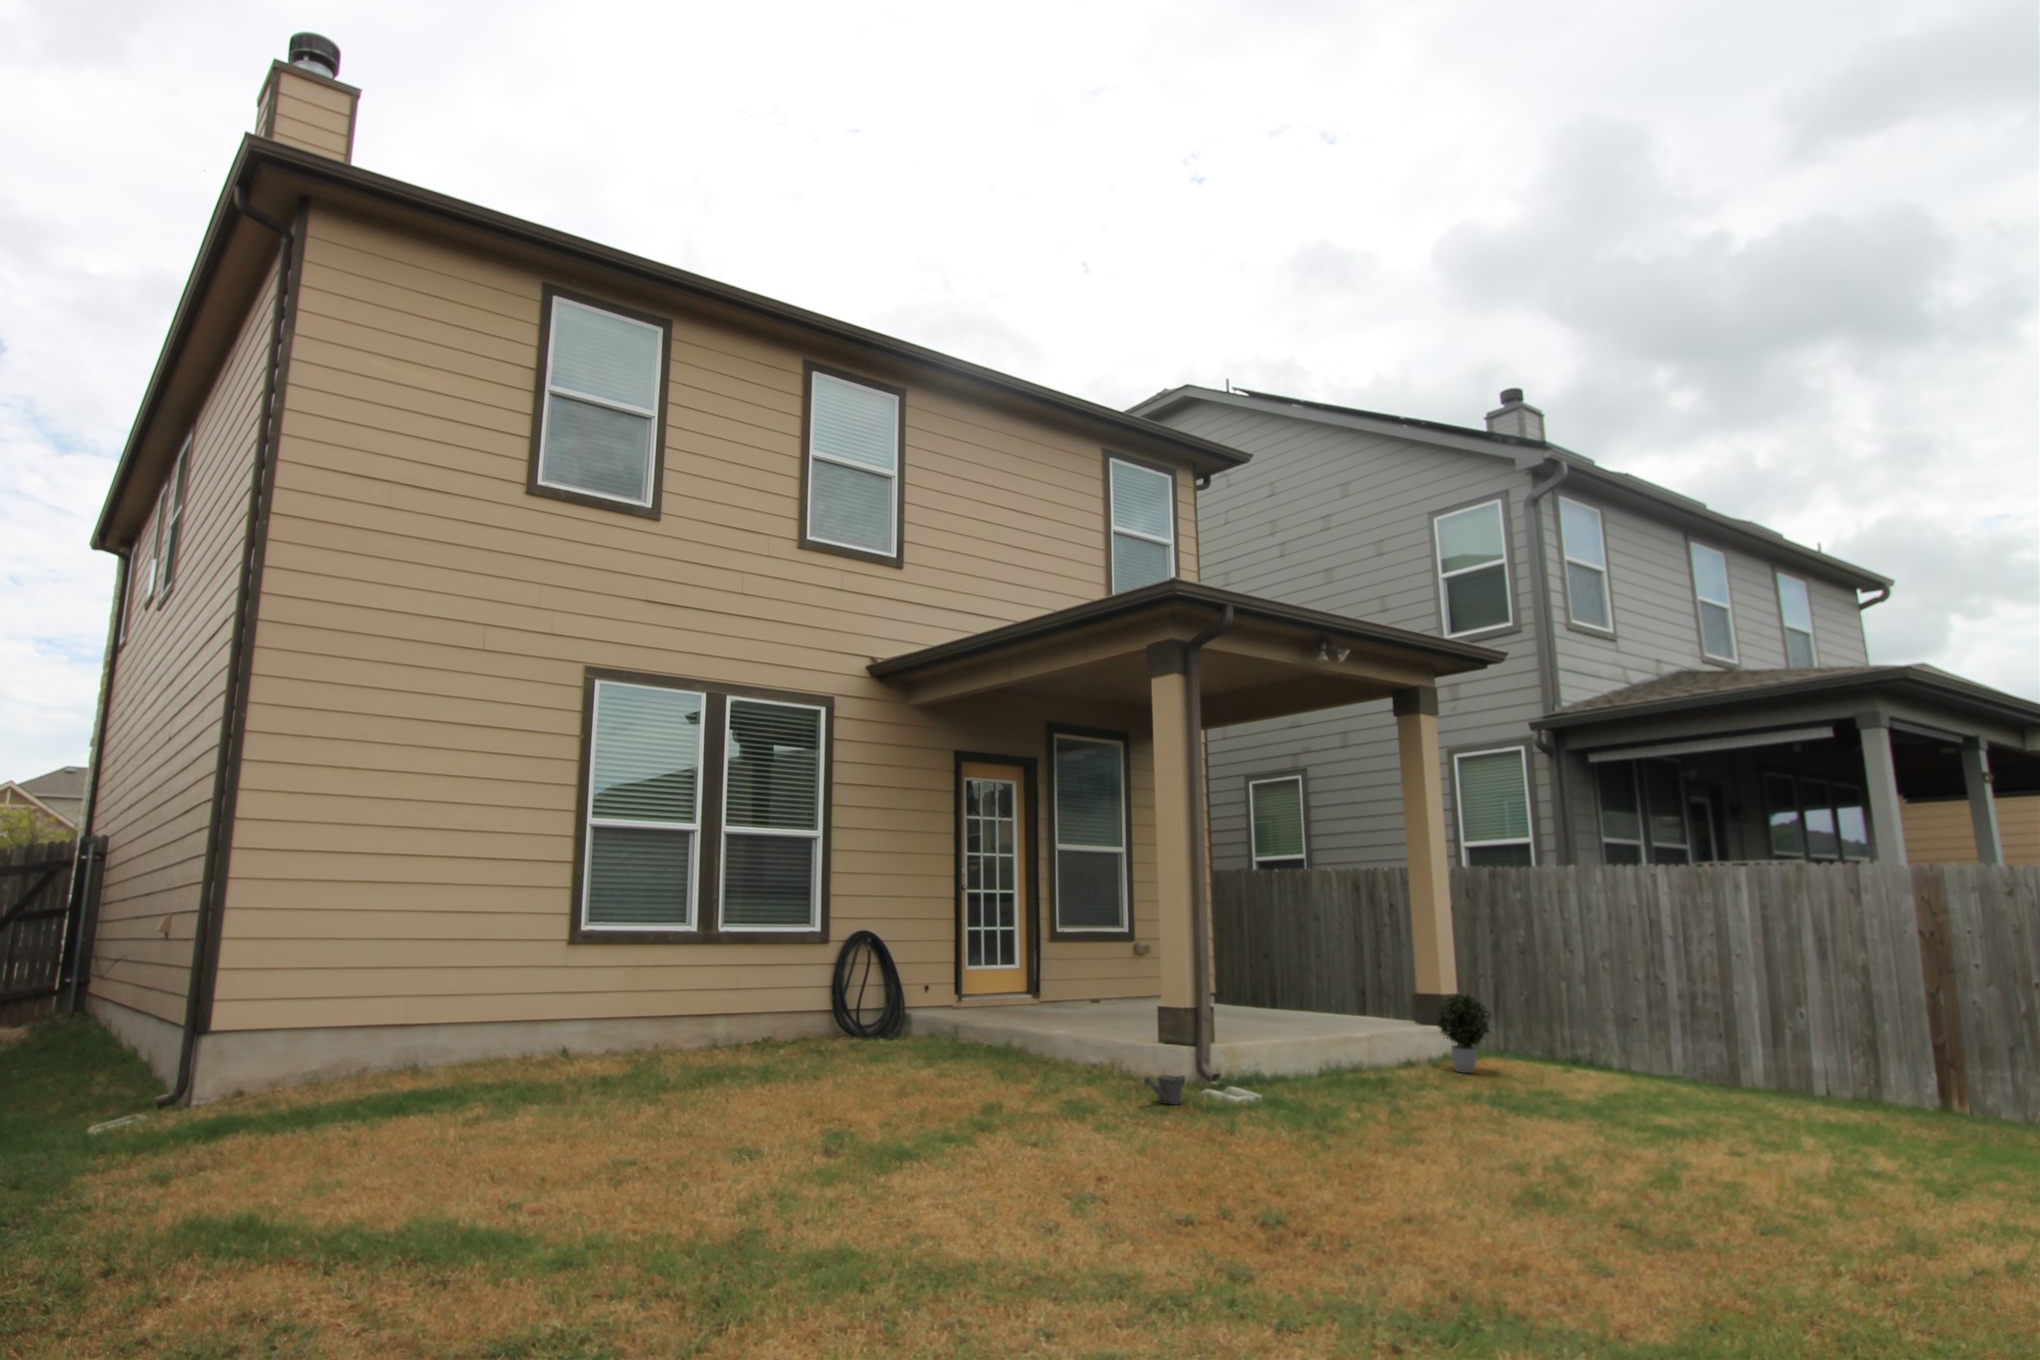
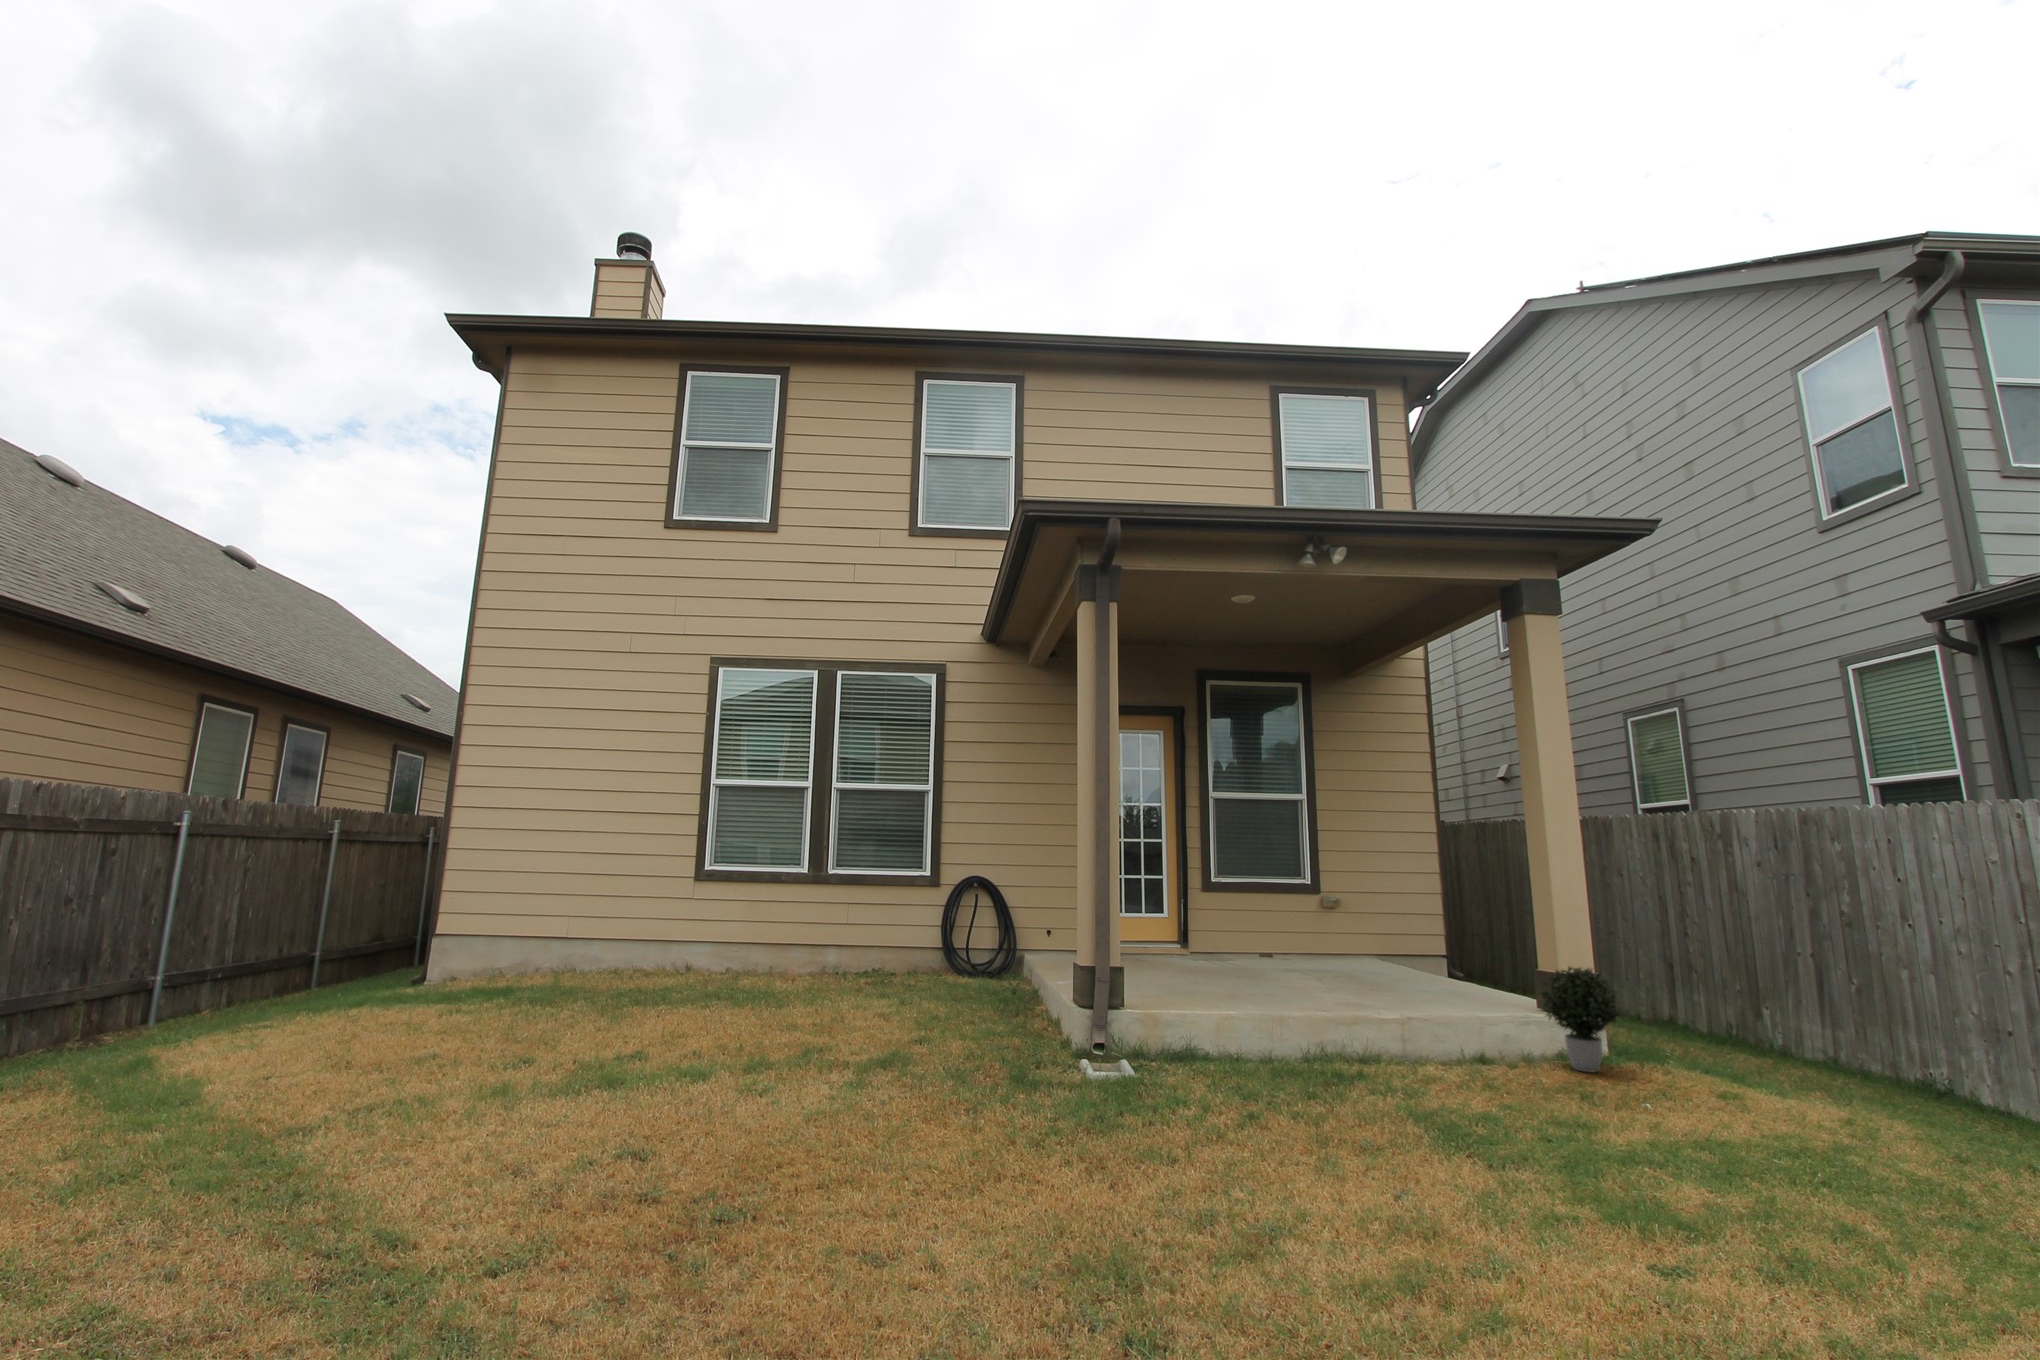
watering can: present [1144,1075,1185,1105] -> none [1009,1027,1077,1061]

